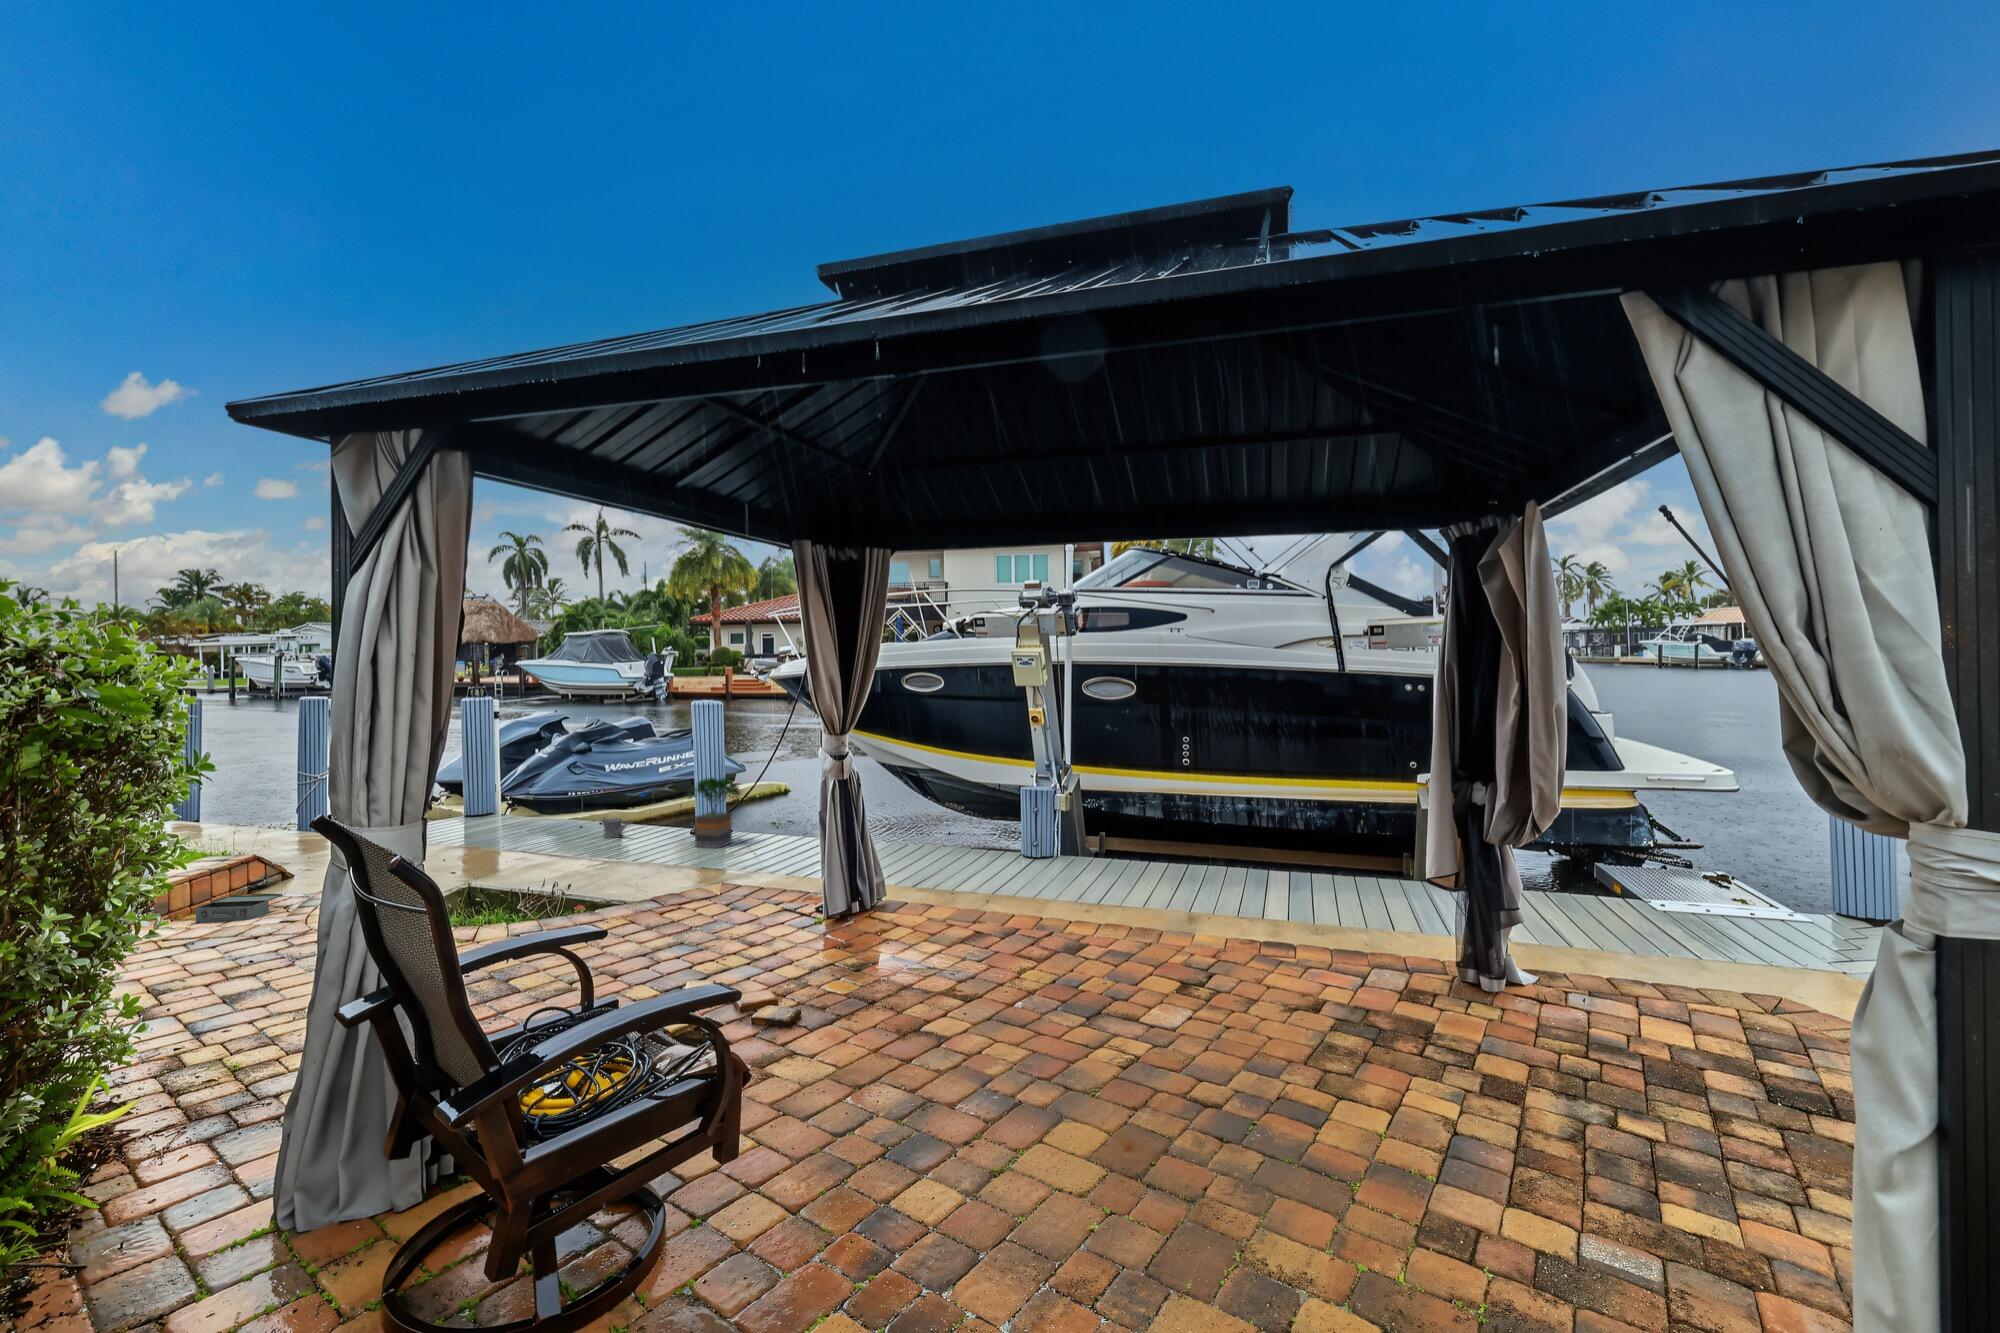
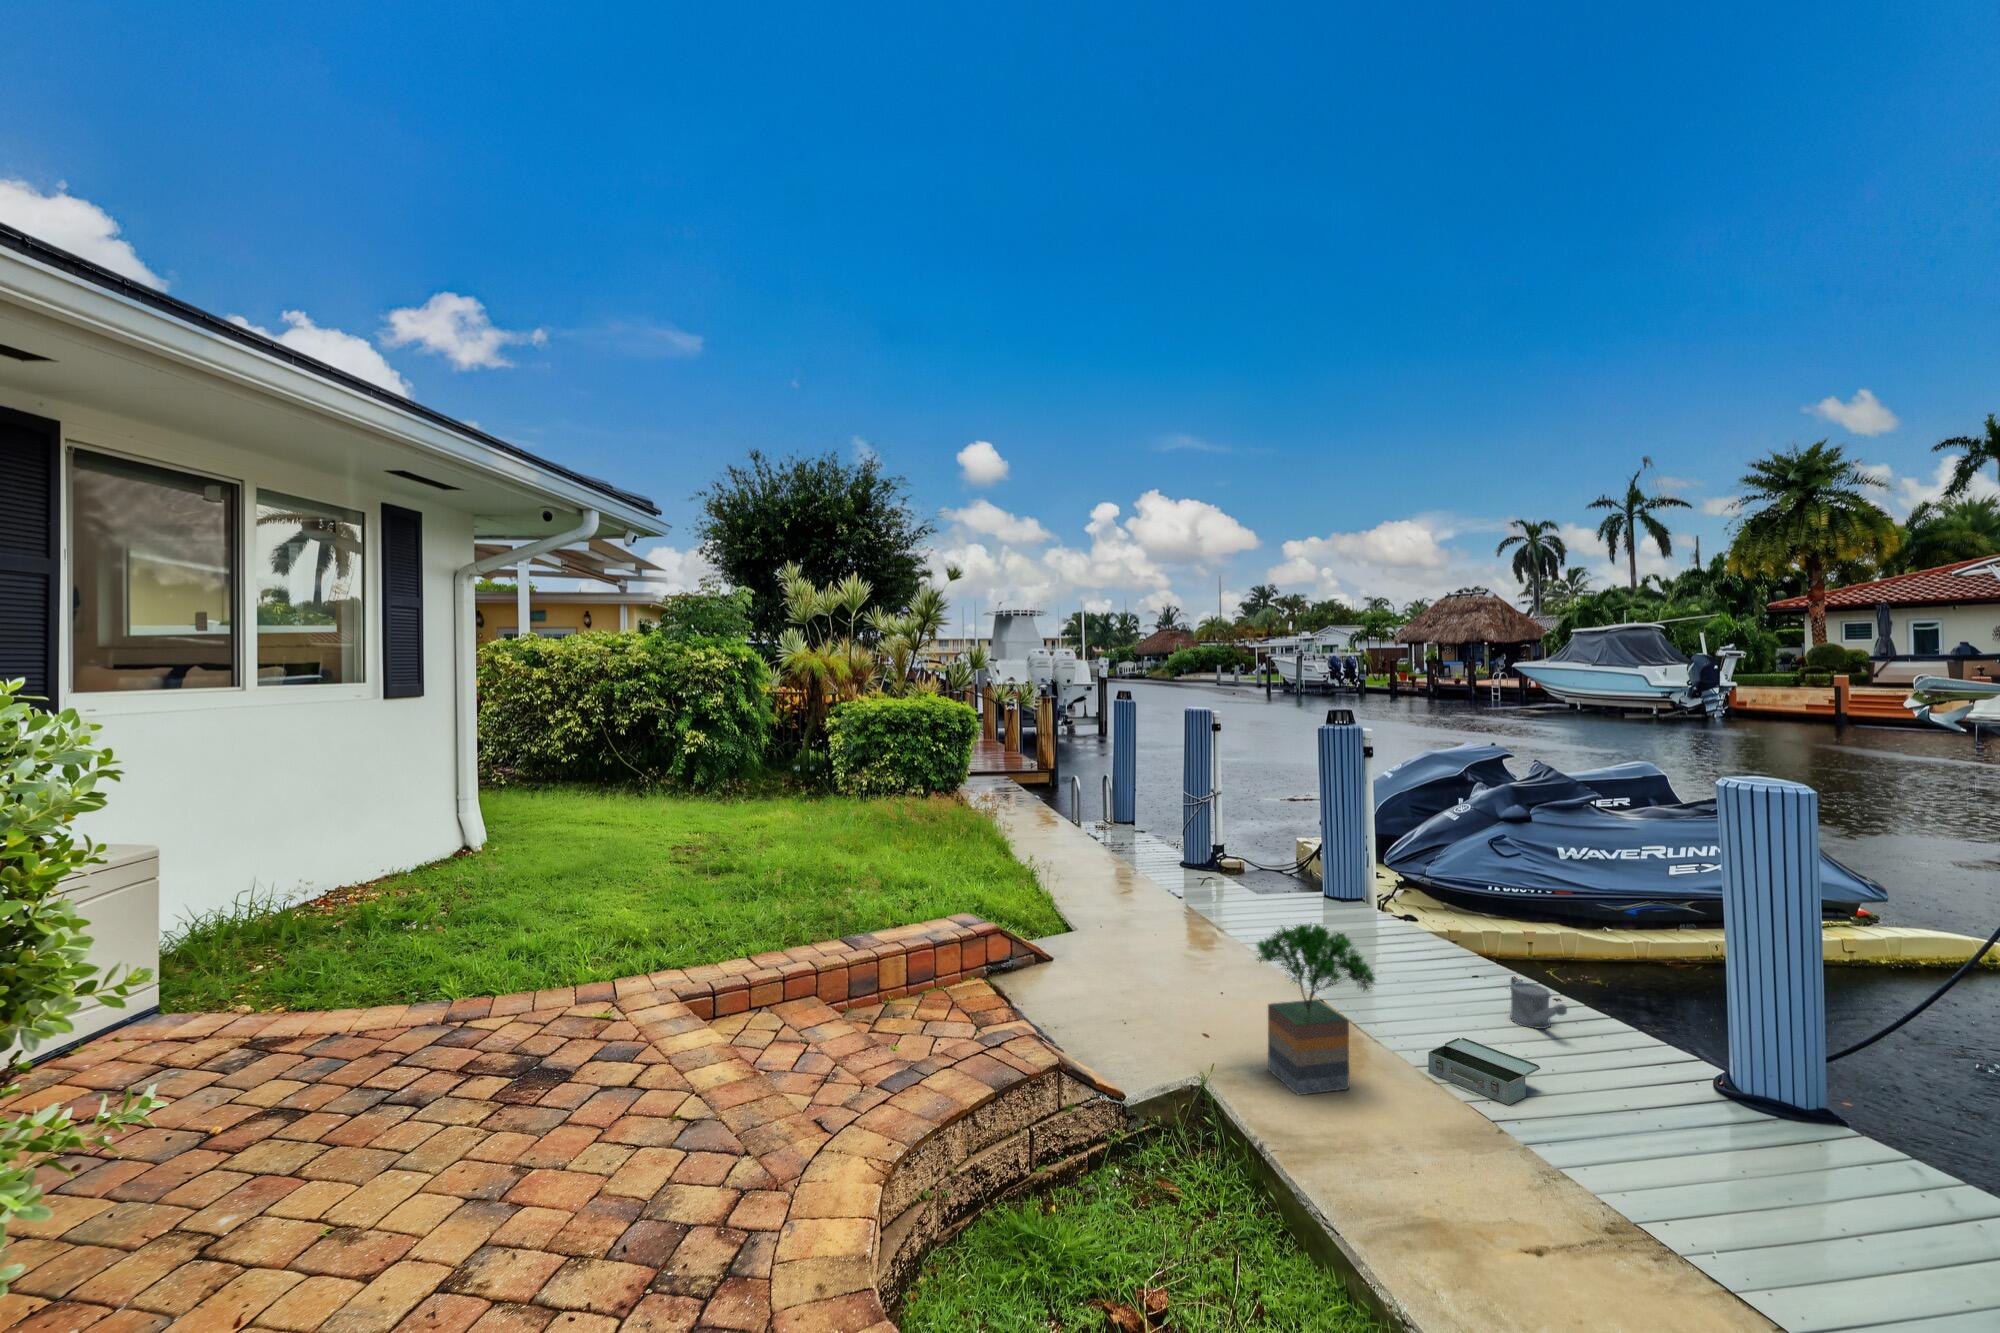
potted tree: present [689,778,741,848] -> present [1256,922,1375,1095]
toolbox: present [196,894,283,922] -> present [1428,1038,1541,1105]

